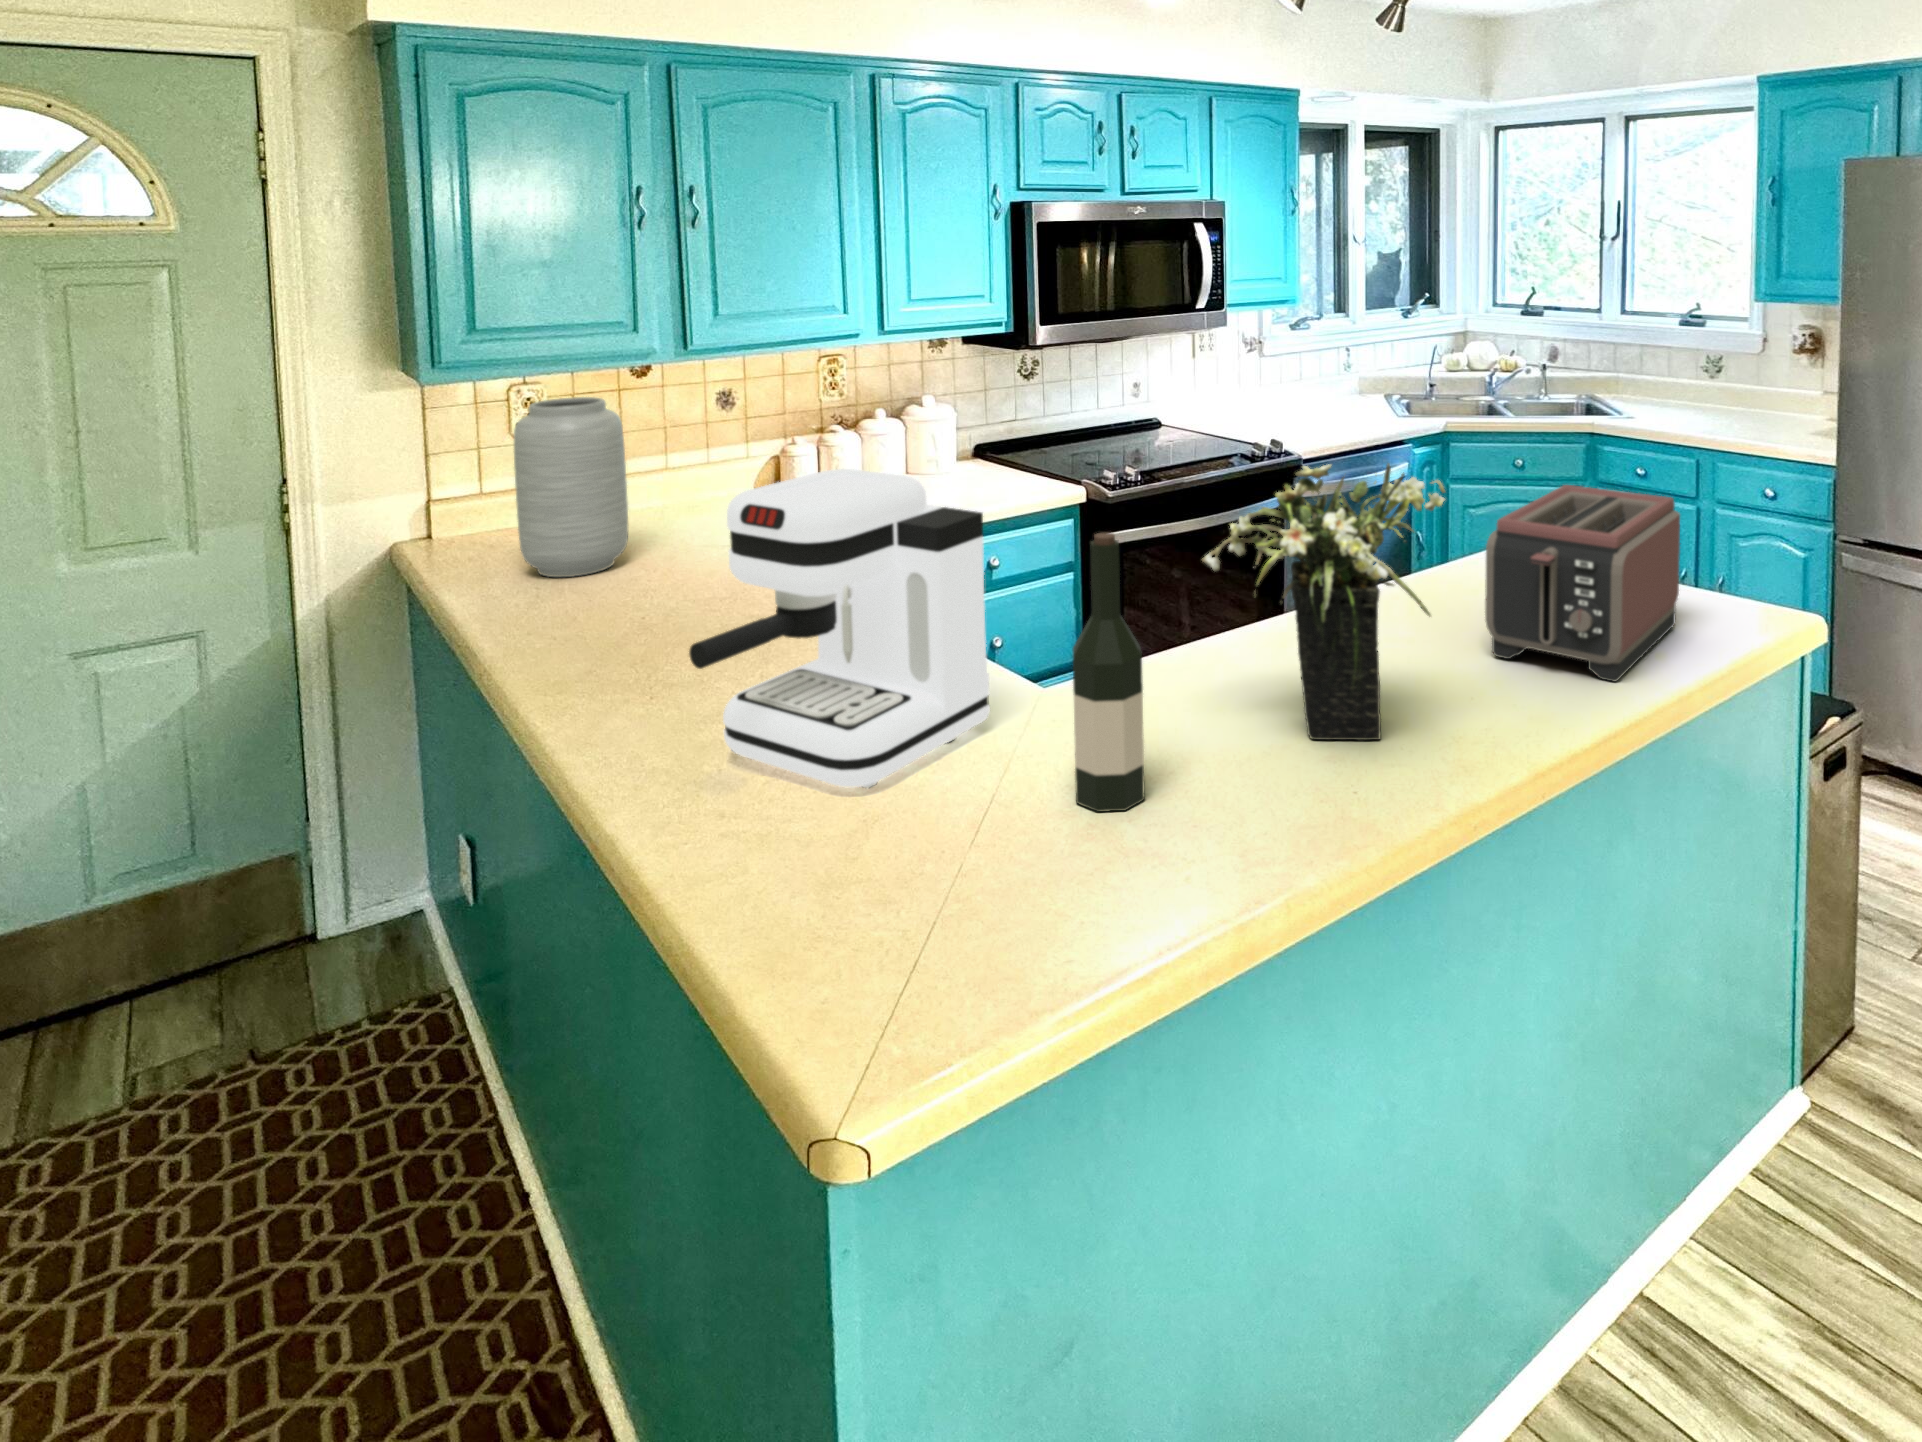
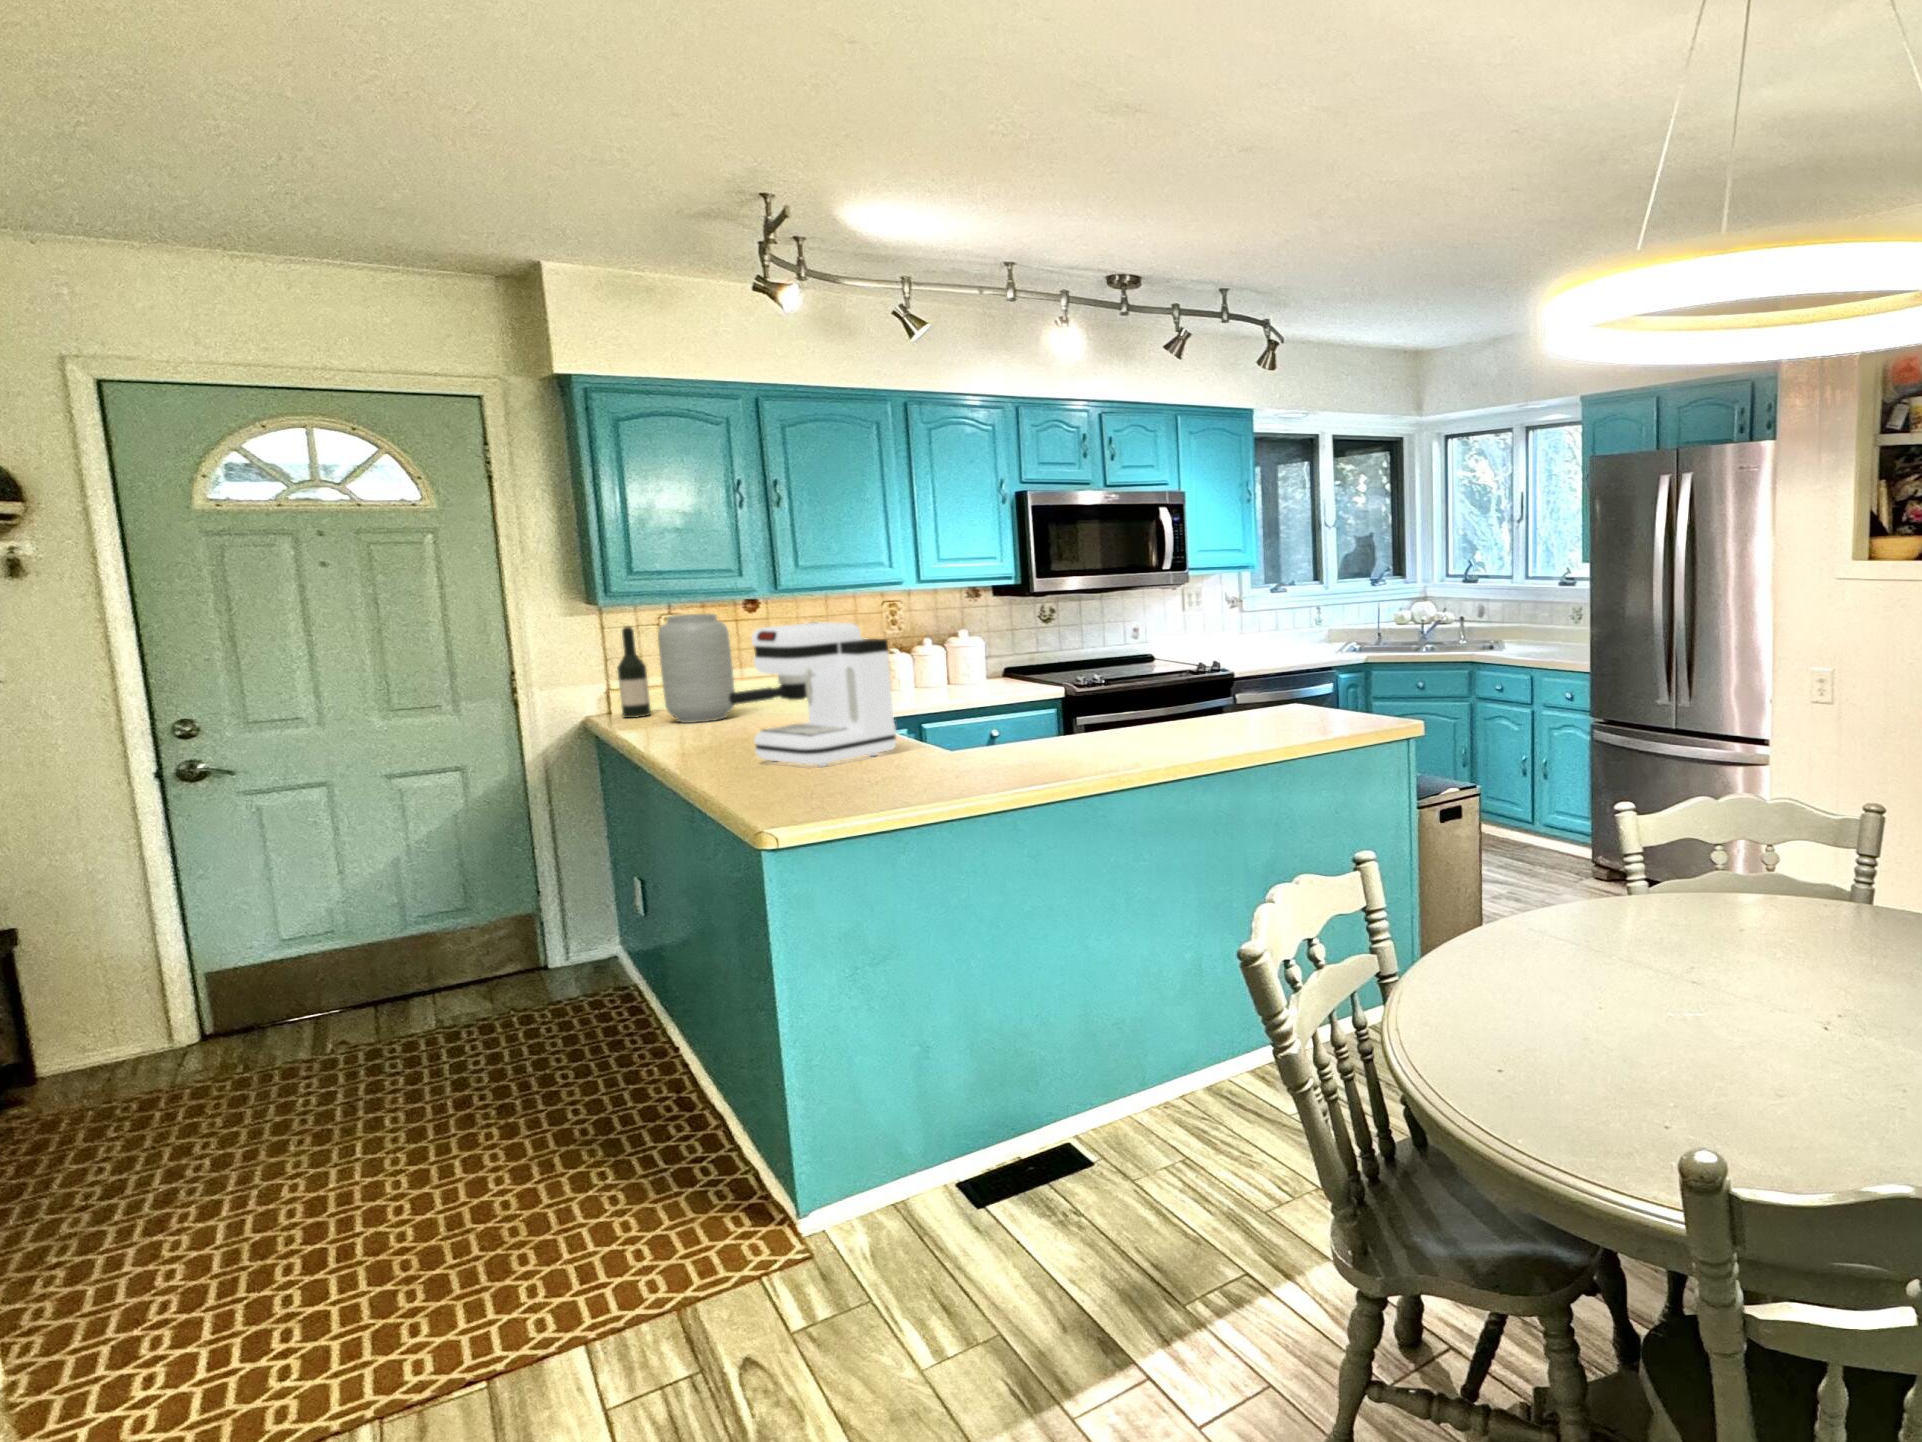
flower arrangement: present [1202,463,1445,740] -> none [1001,608,1125,750]
toaster: present [1485,485,1680,682] -> none [1185,643,1311,733]
wine bottle: present [1073,532,1145,812] -> present [617,626,651,718]

